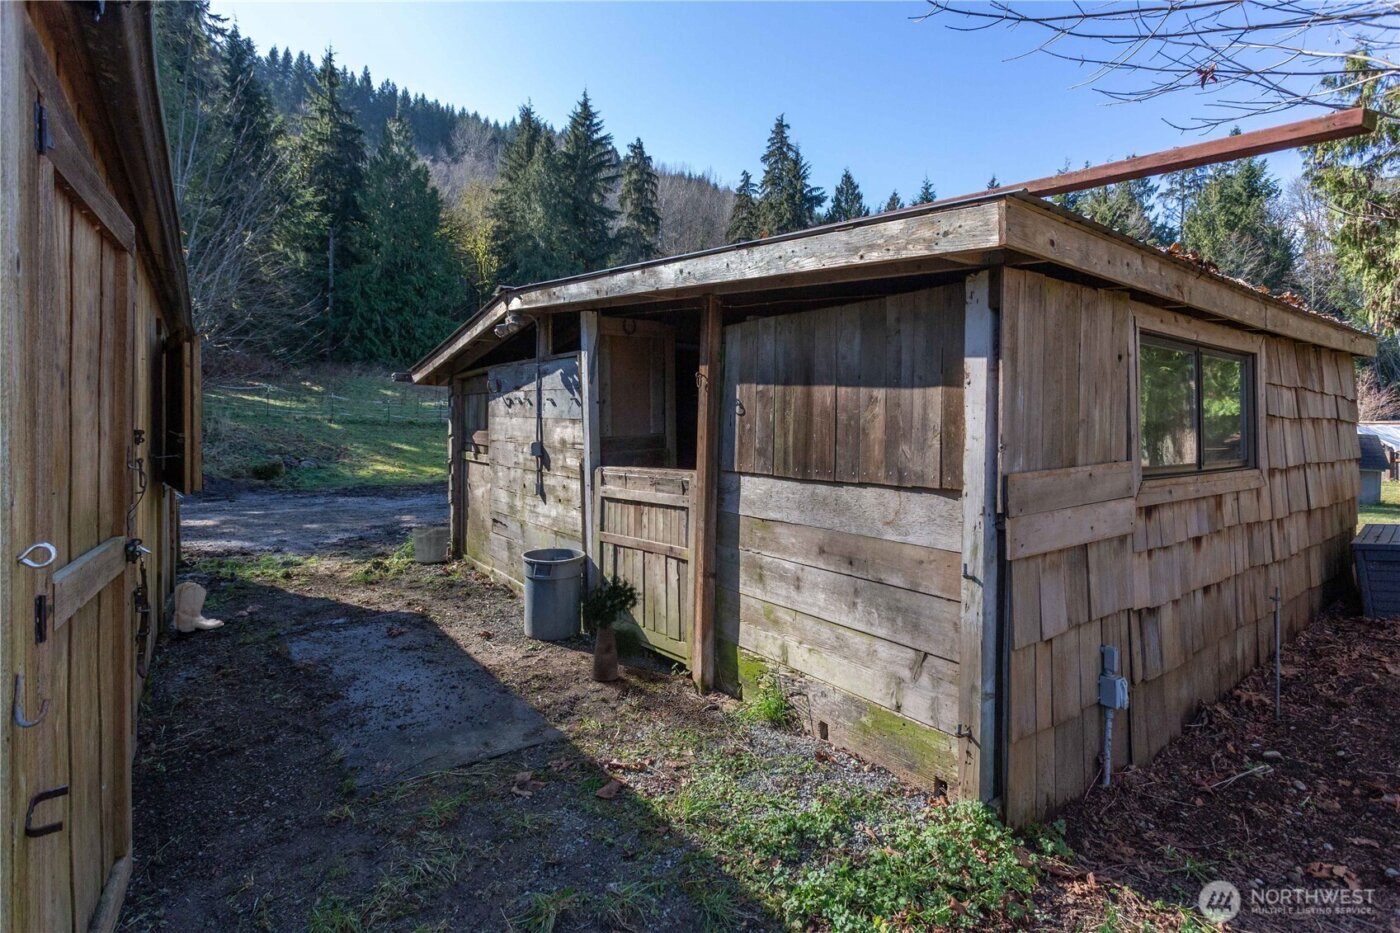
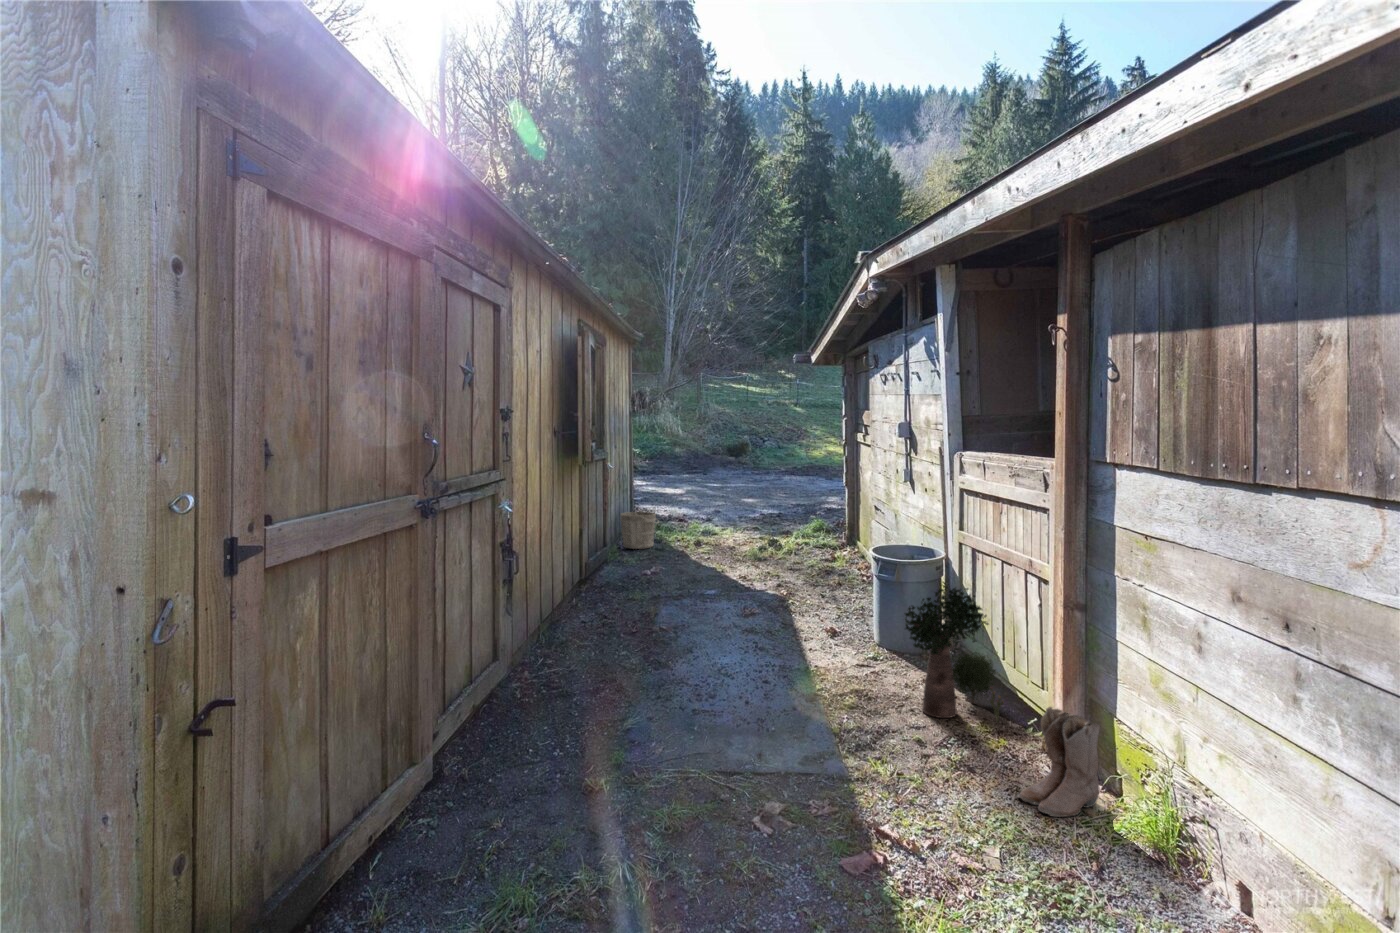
bucket: present [409,525,449,563] -> present [620,510,656,549]
boots: present [174,582,223,632] -> present [1017,707,1100,817]

